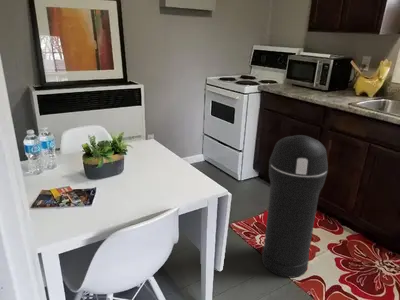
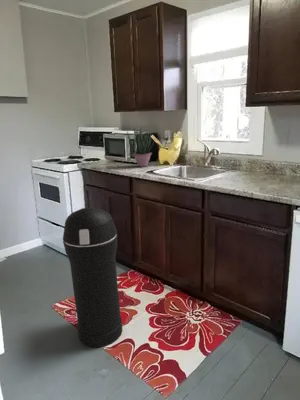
potted plant: none [327,52,358,96] -> present [127,129,154,167]

